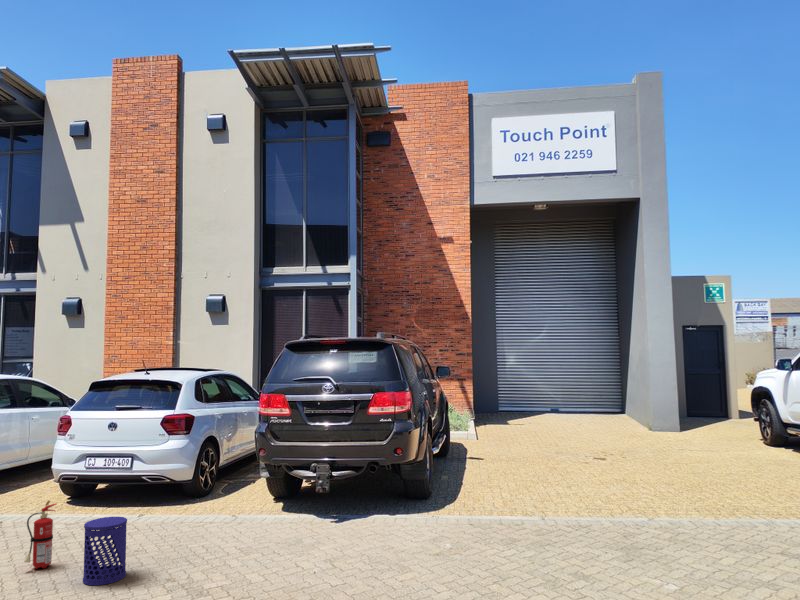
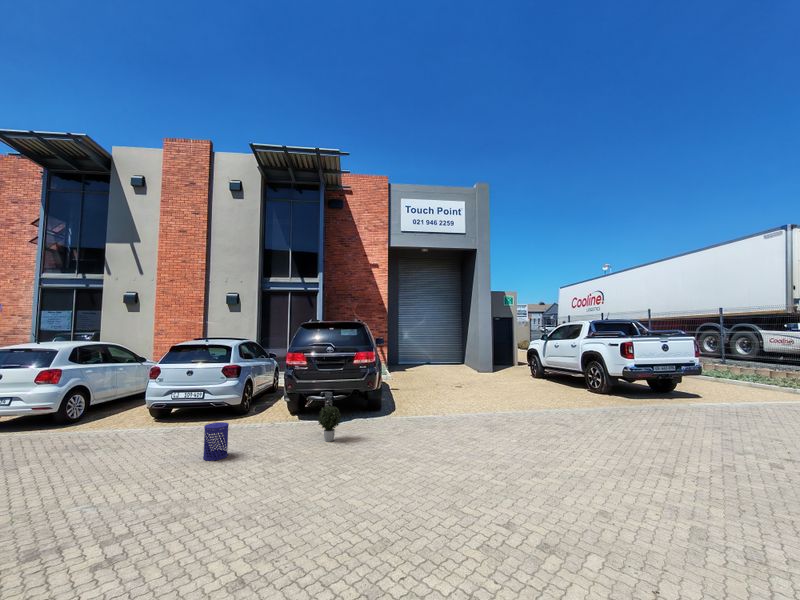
potted plant: none [286,492,332,559] -> present [318,406,341,442]
fire extinguisher: present [24,500,56,569] -> none [161,415,179,455]

